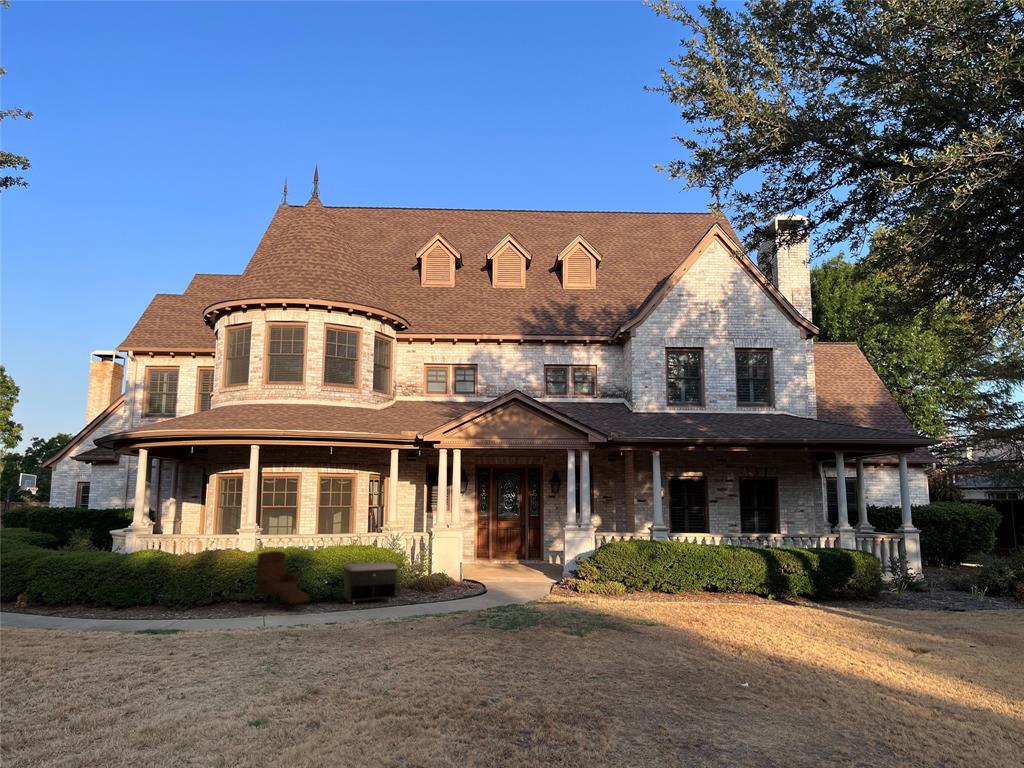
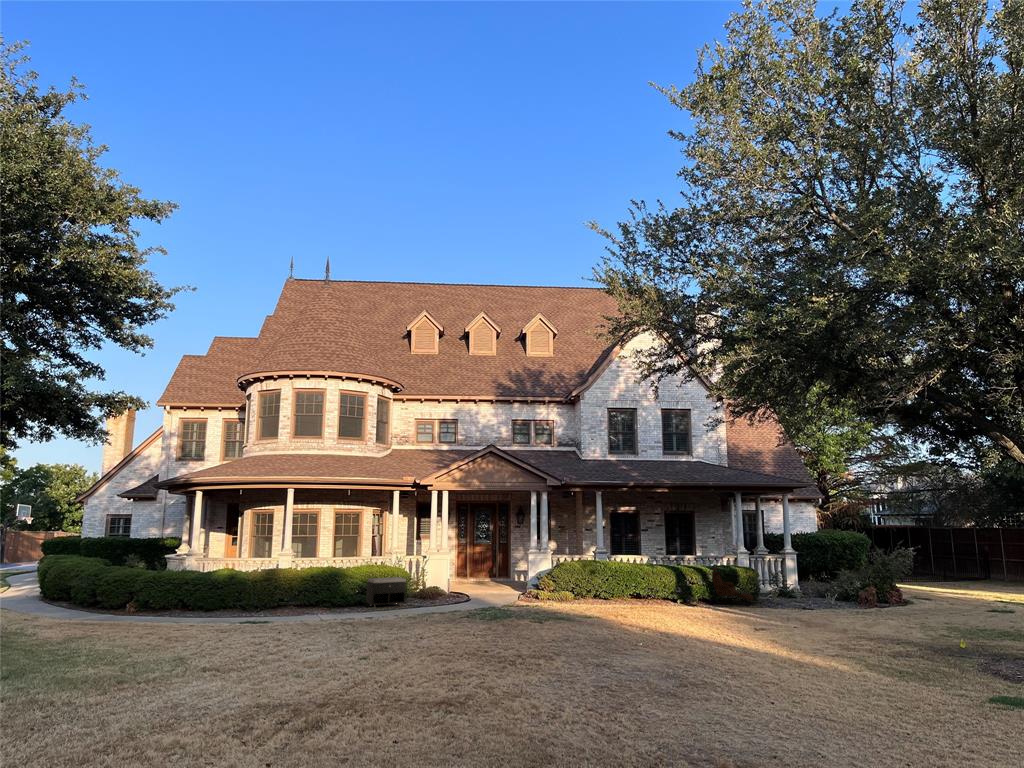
lounge chair: present [255,551,309,609] -> present [712,568,754,604]

